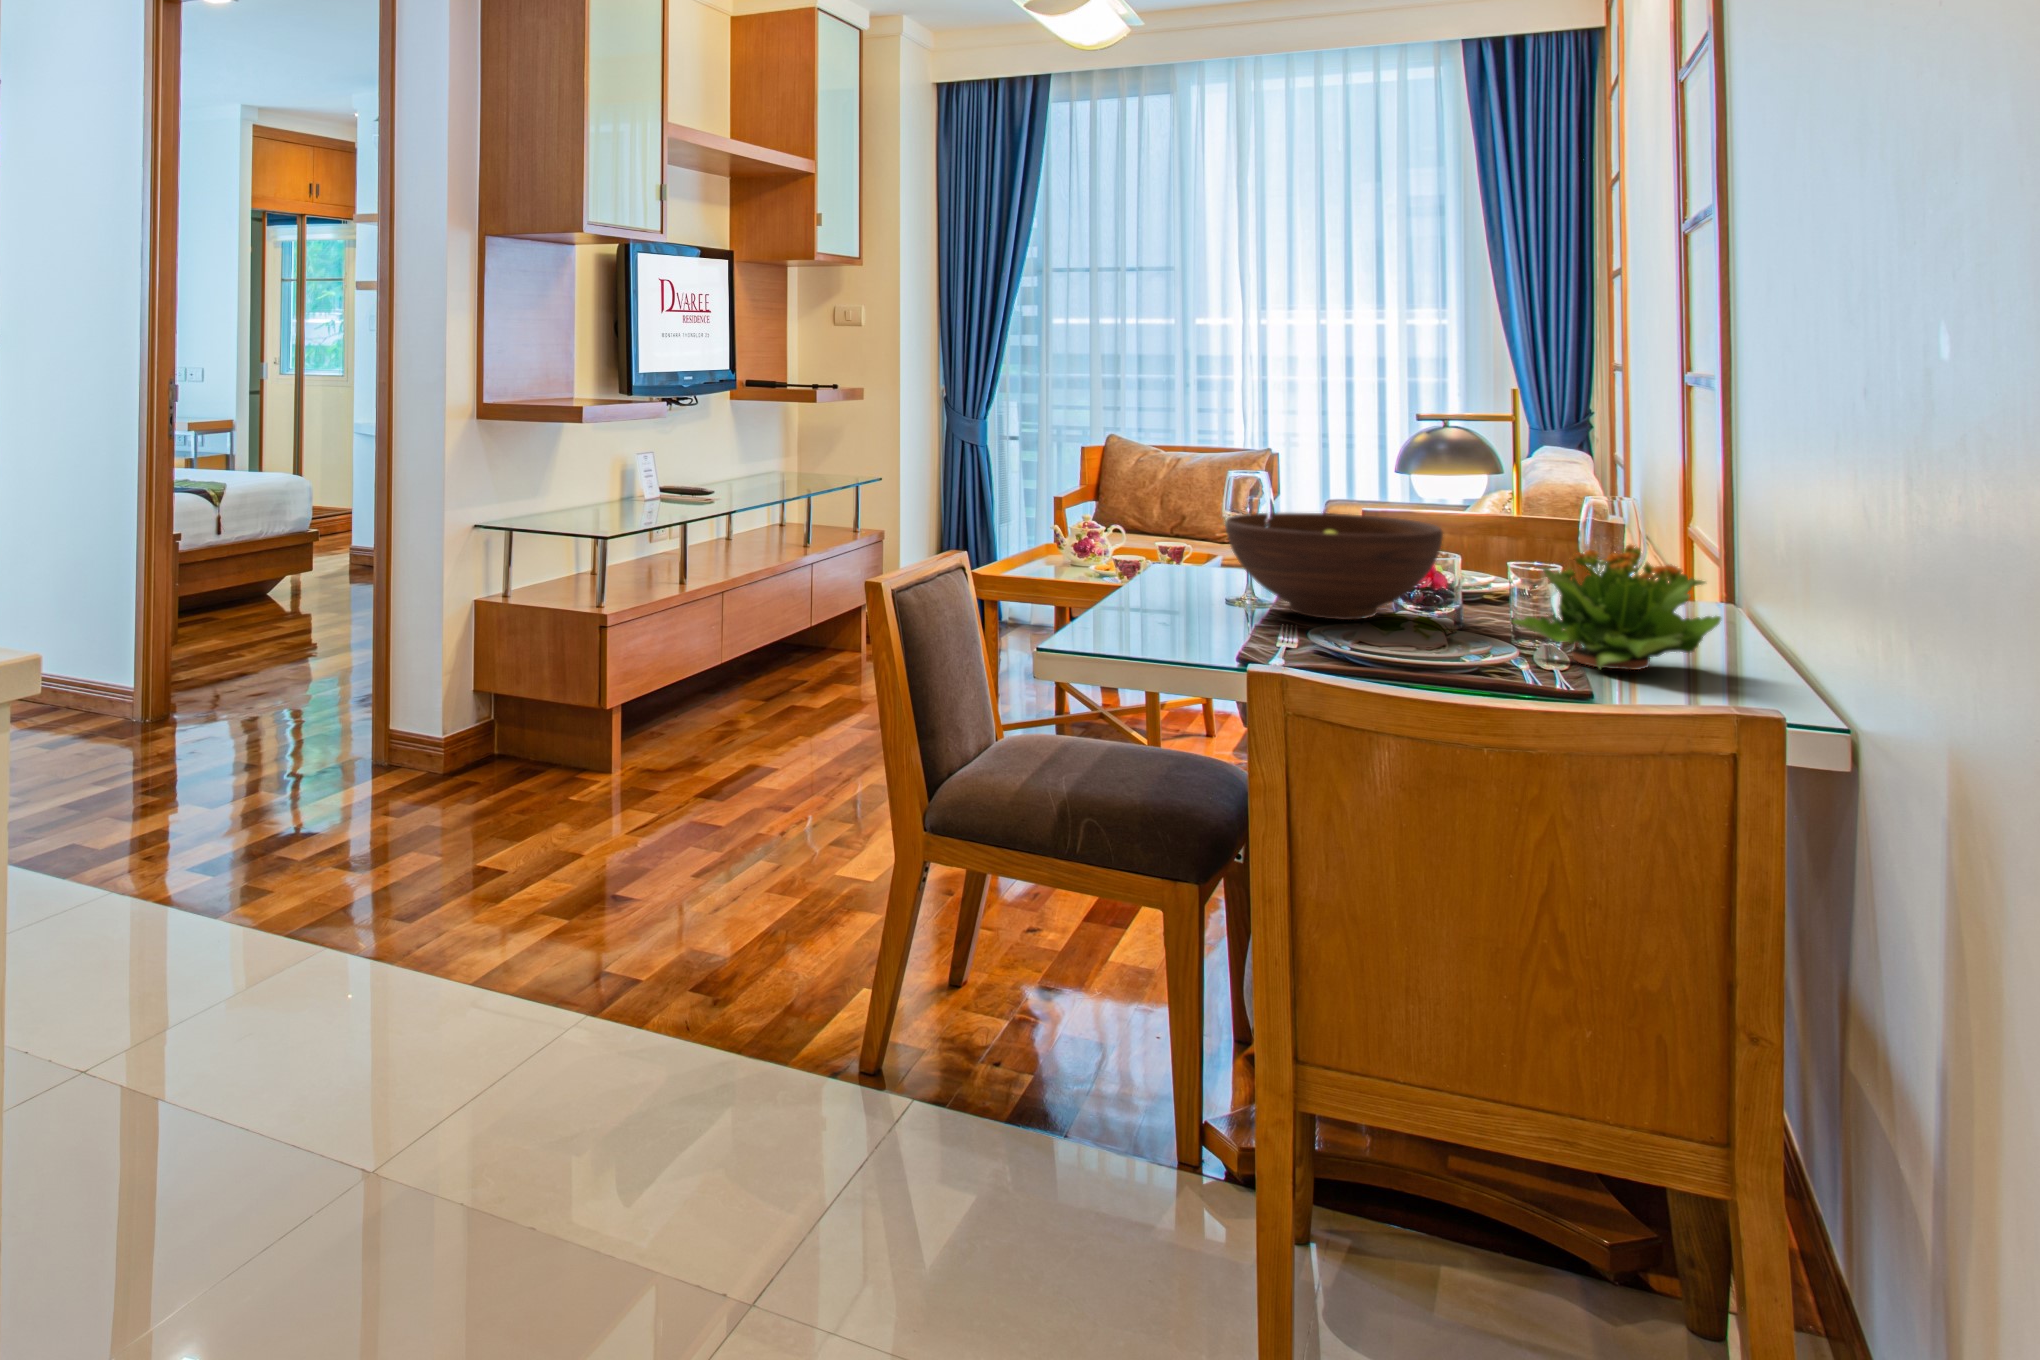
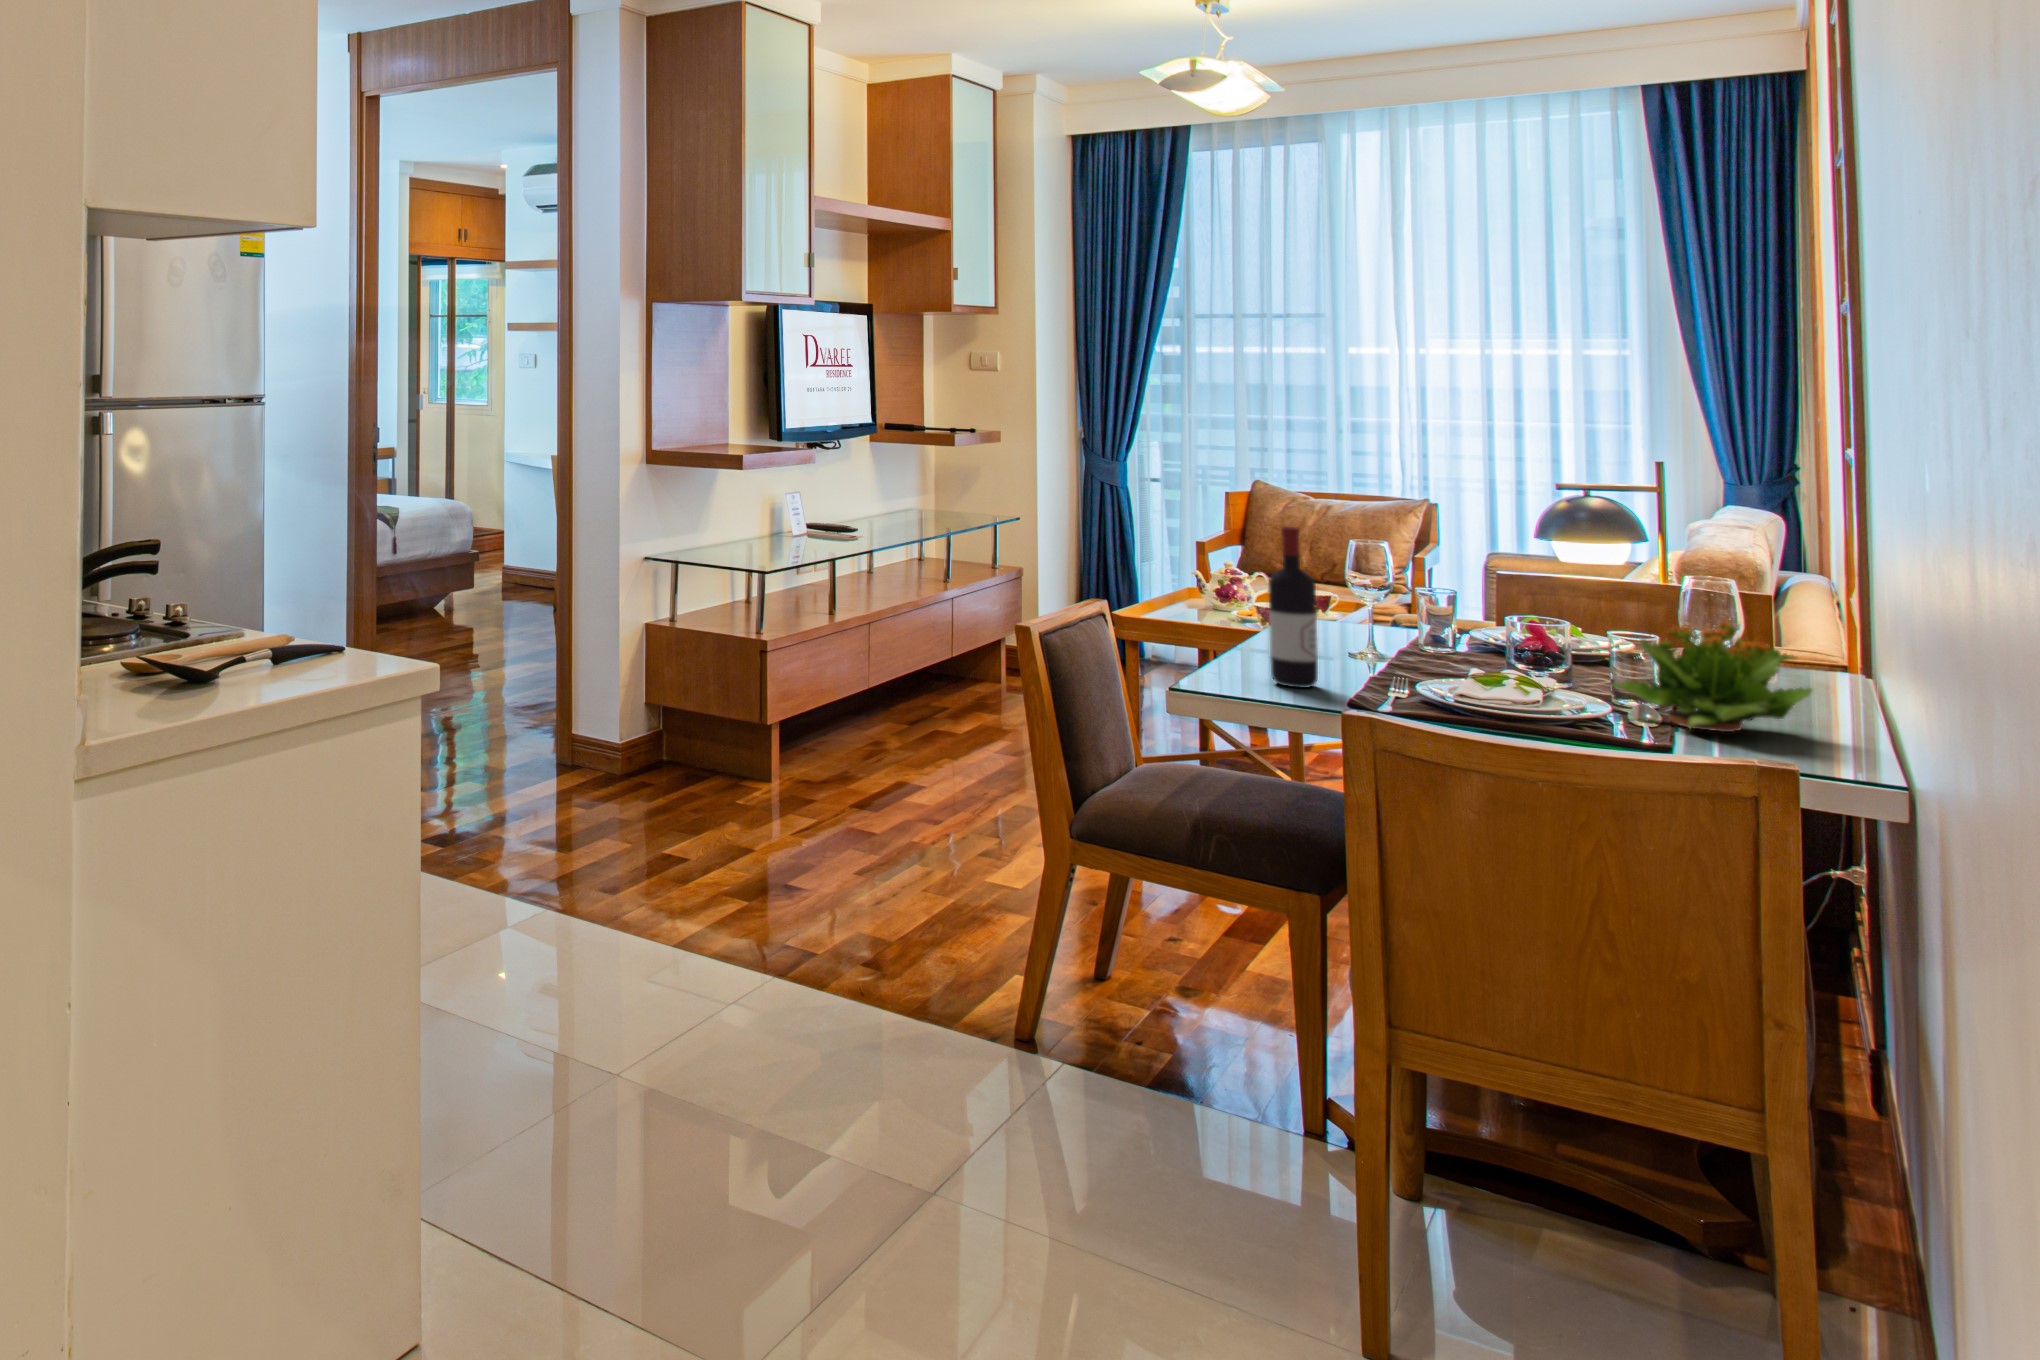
wine bottle: none [1148,452,1201,640] -> present [1268,526,1318,688]
fruit bowl: present [1225,513,1443,620] -> none [1346,577,1556,676]

